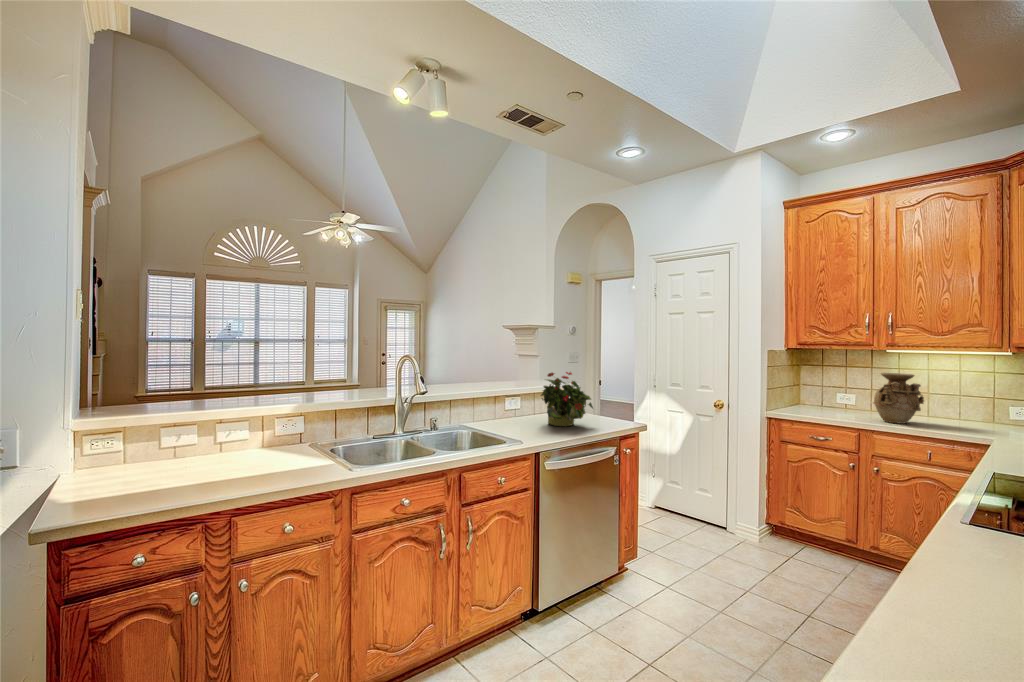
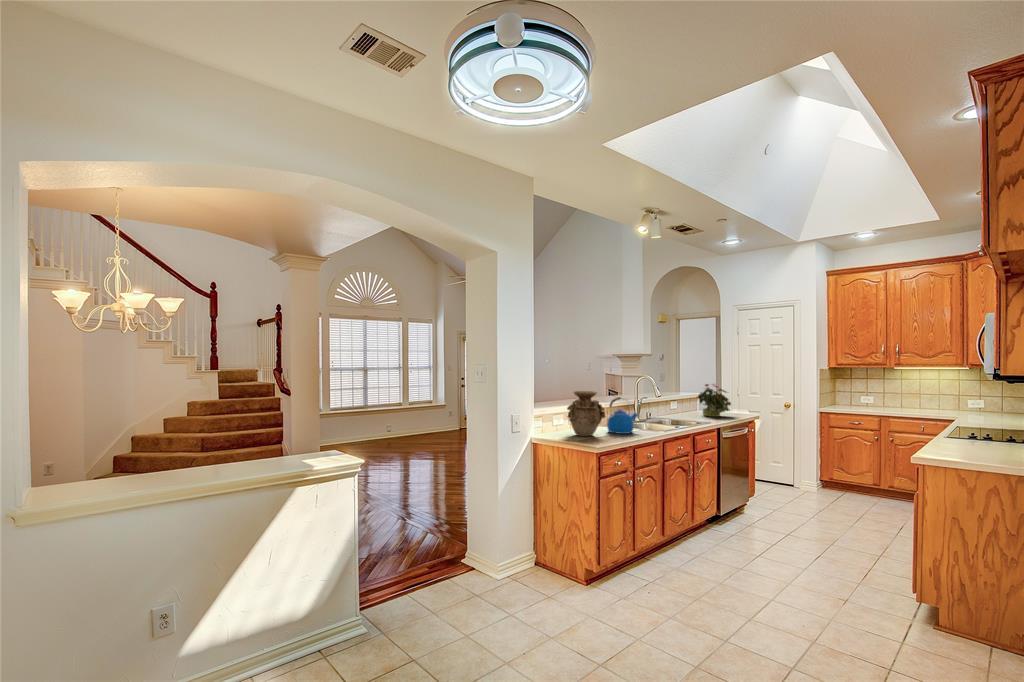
vase: present [873,373,924,424] -> present [567,391,606,436]
kettle: none [236,401,307,477] -> present [607,397,638,434]

